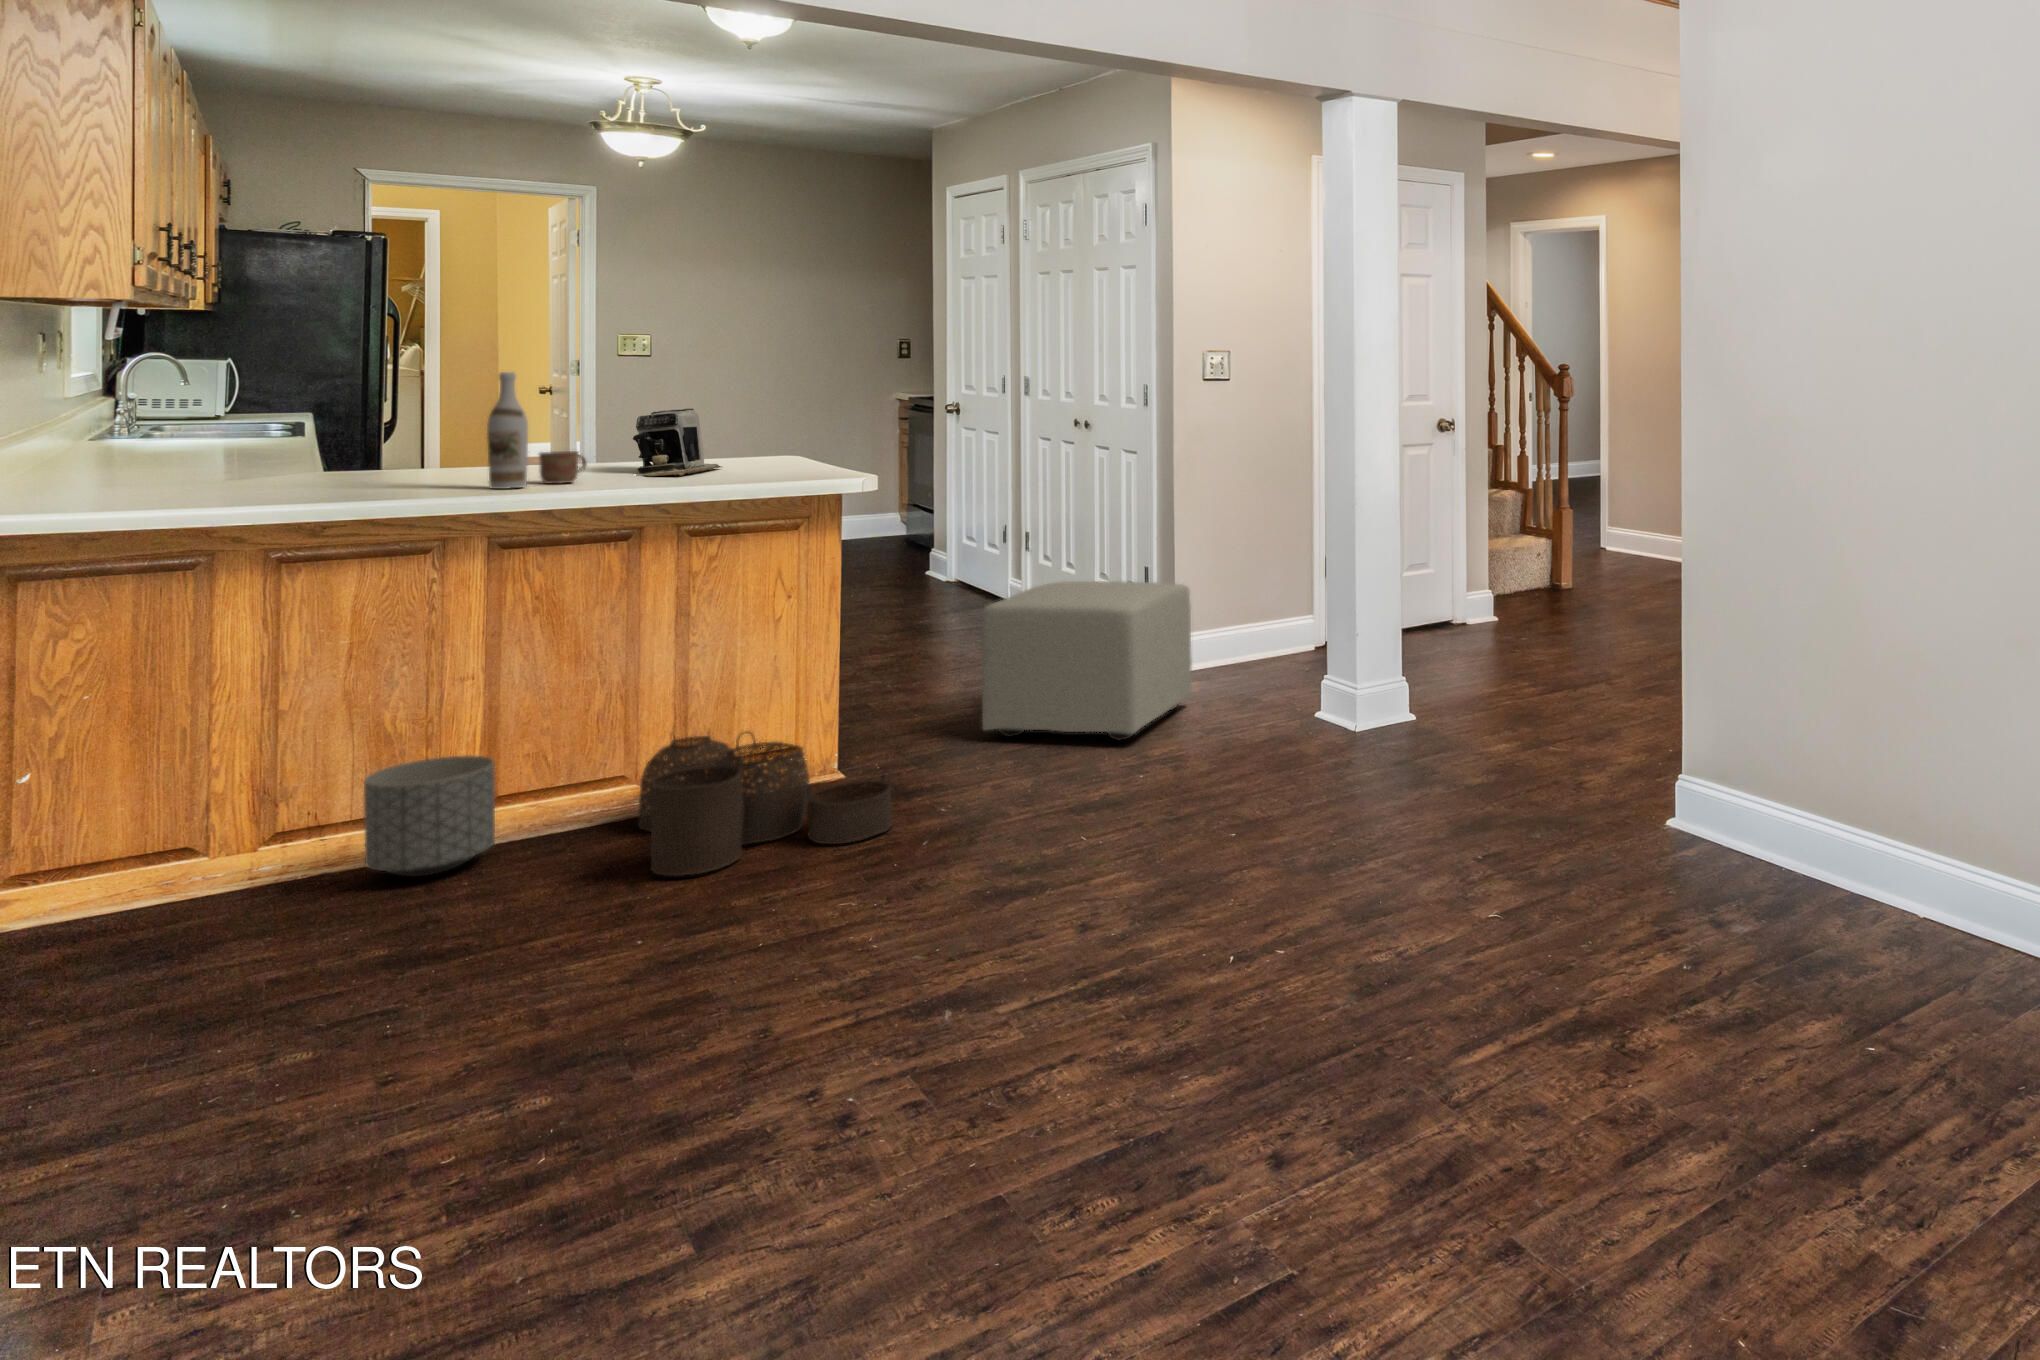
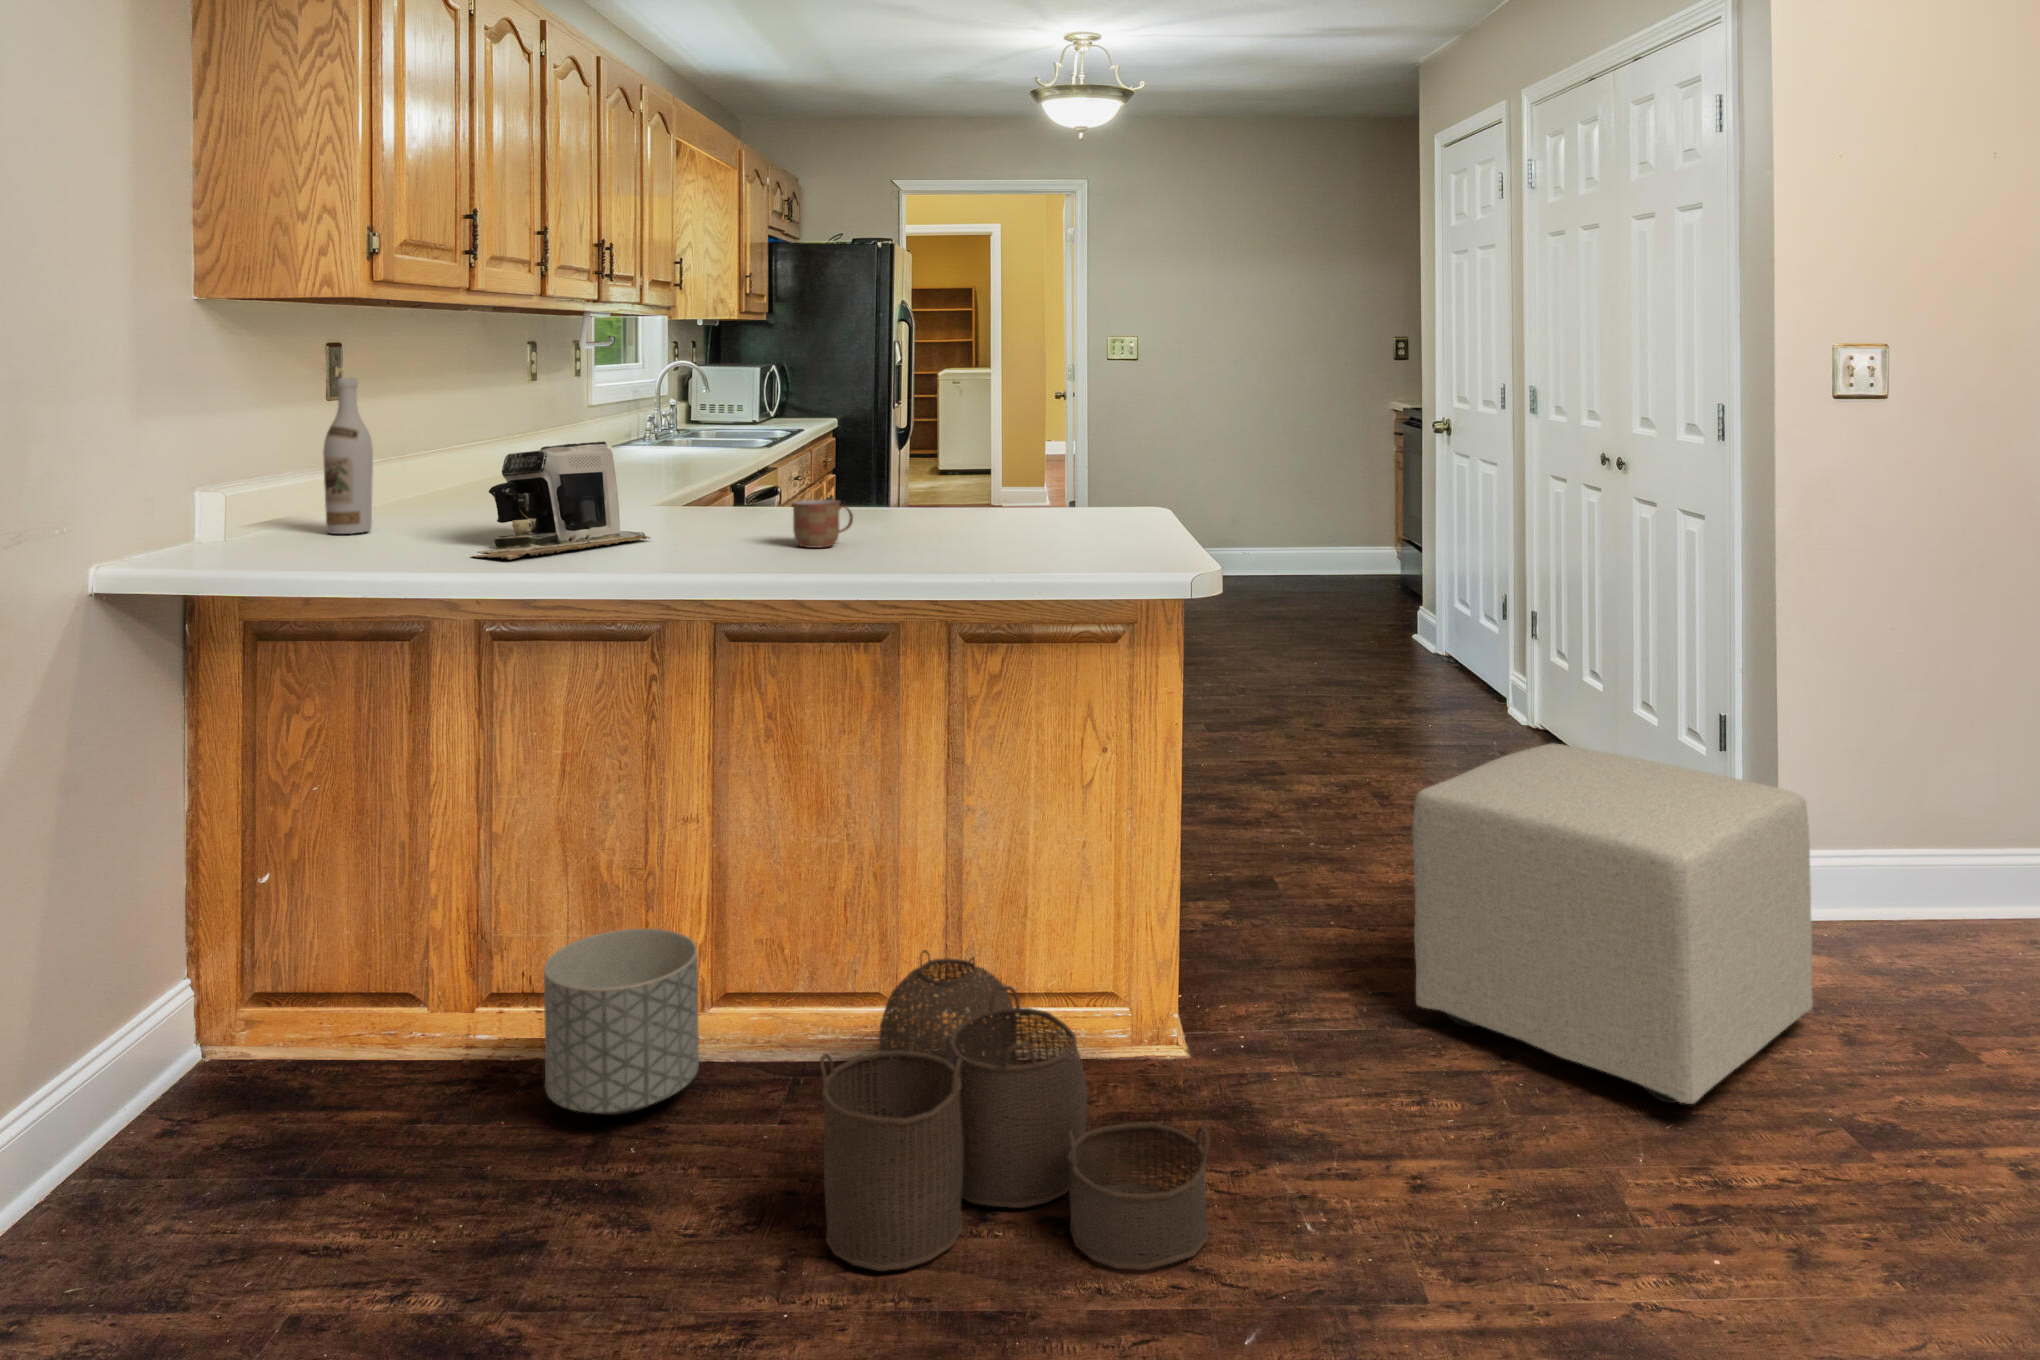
wine bottle: present [487,372,528,489] -> present [323,378,373,534]
coffee maker: present [633,408,722,476] -> present [474,441,650,560]

